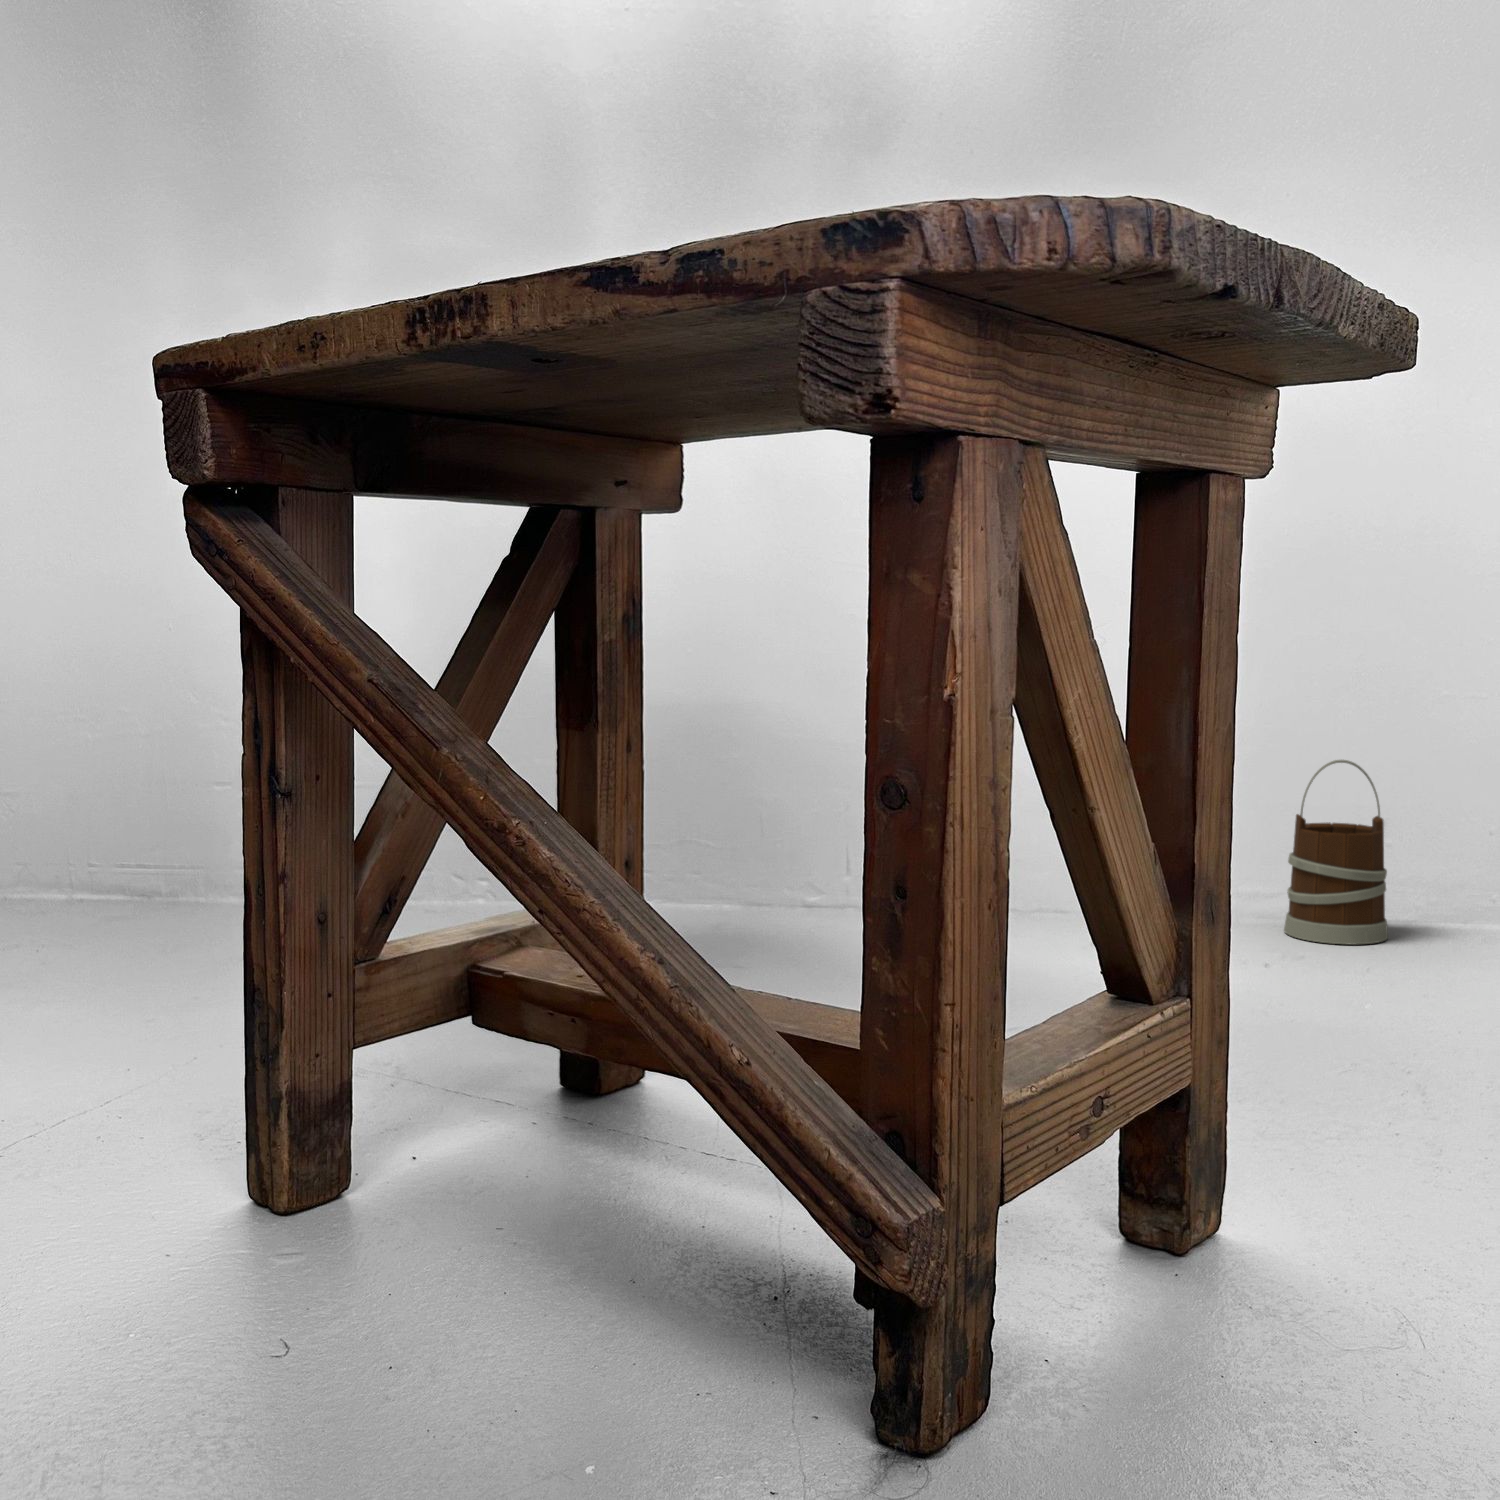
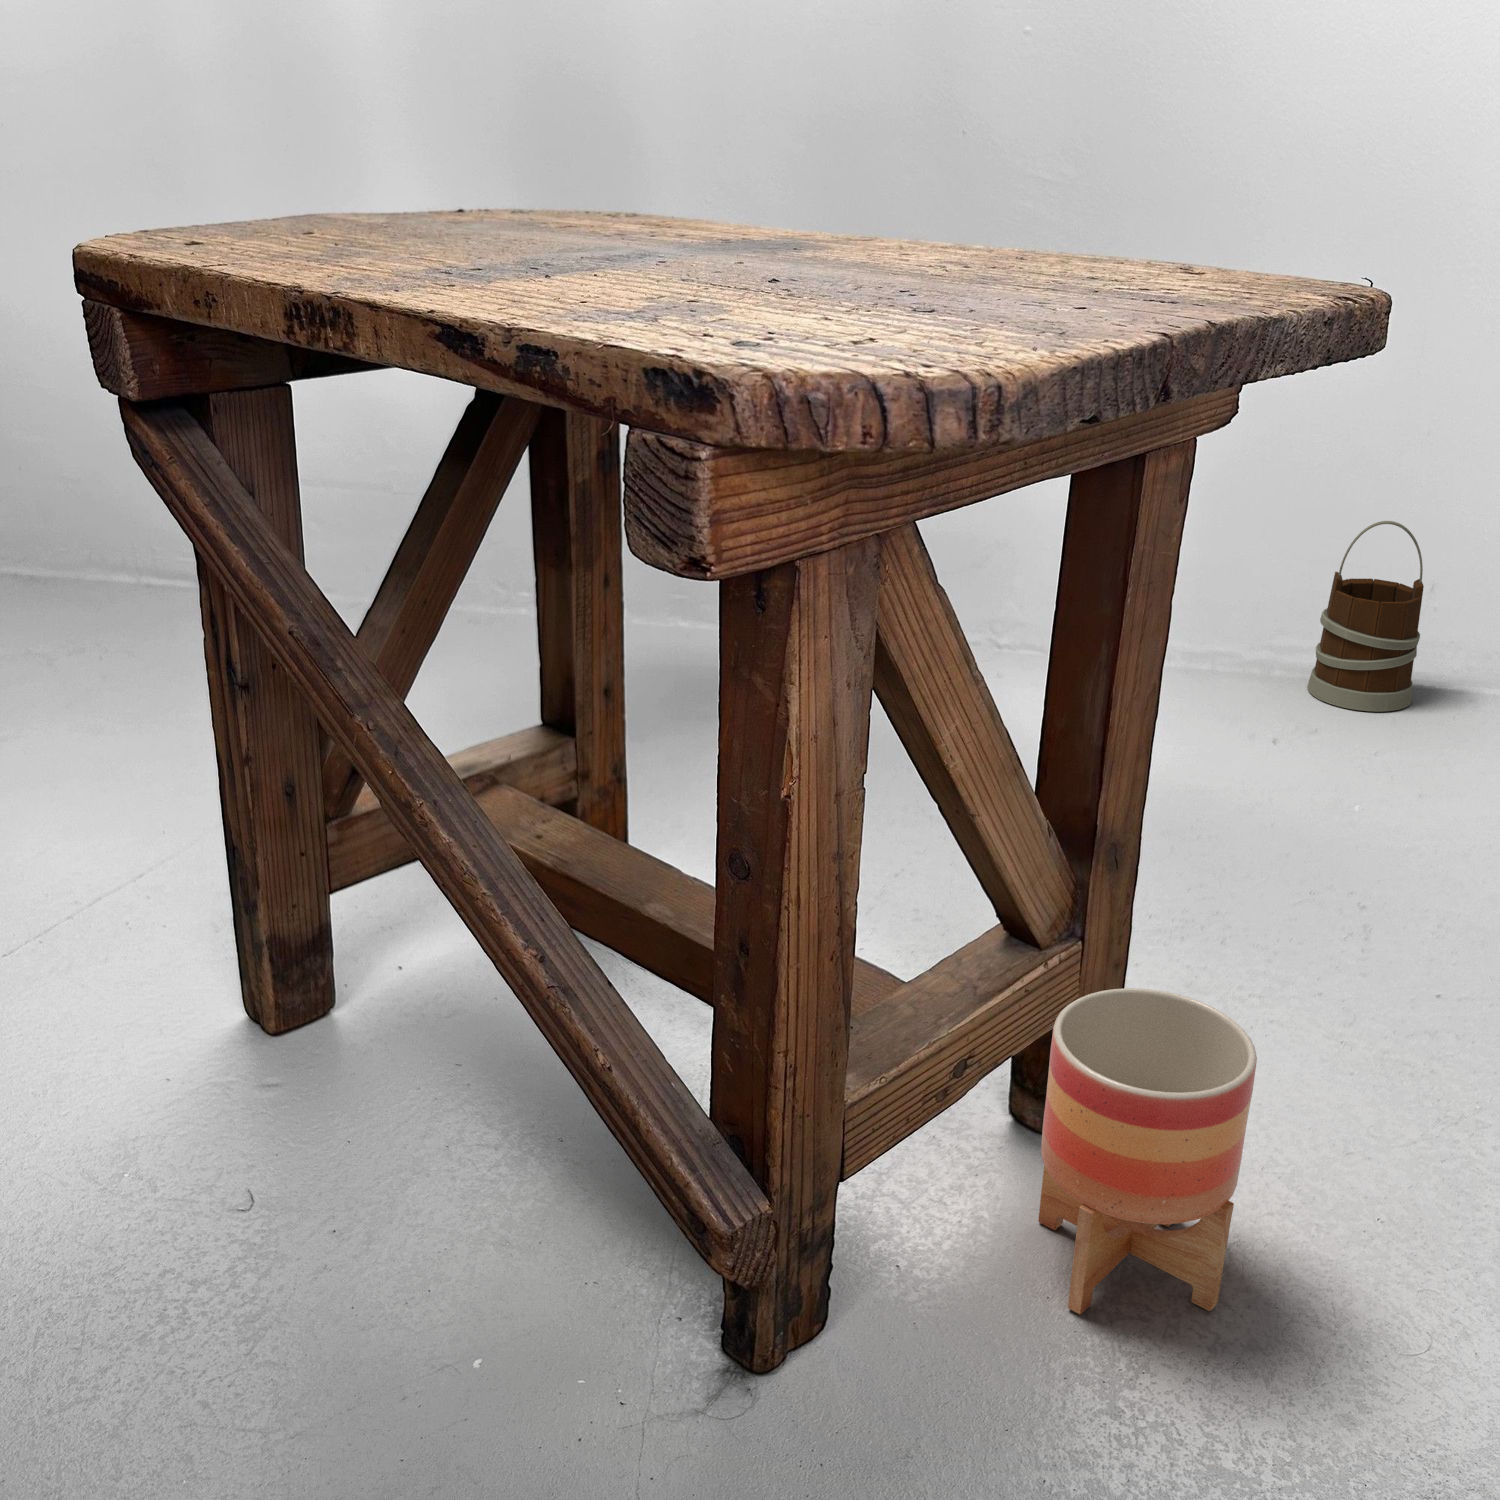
planter: none [1186,1022,1414,1376] -> present [1038,988,1257,1315]

